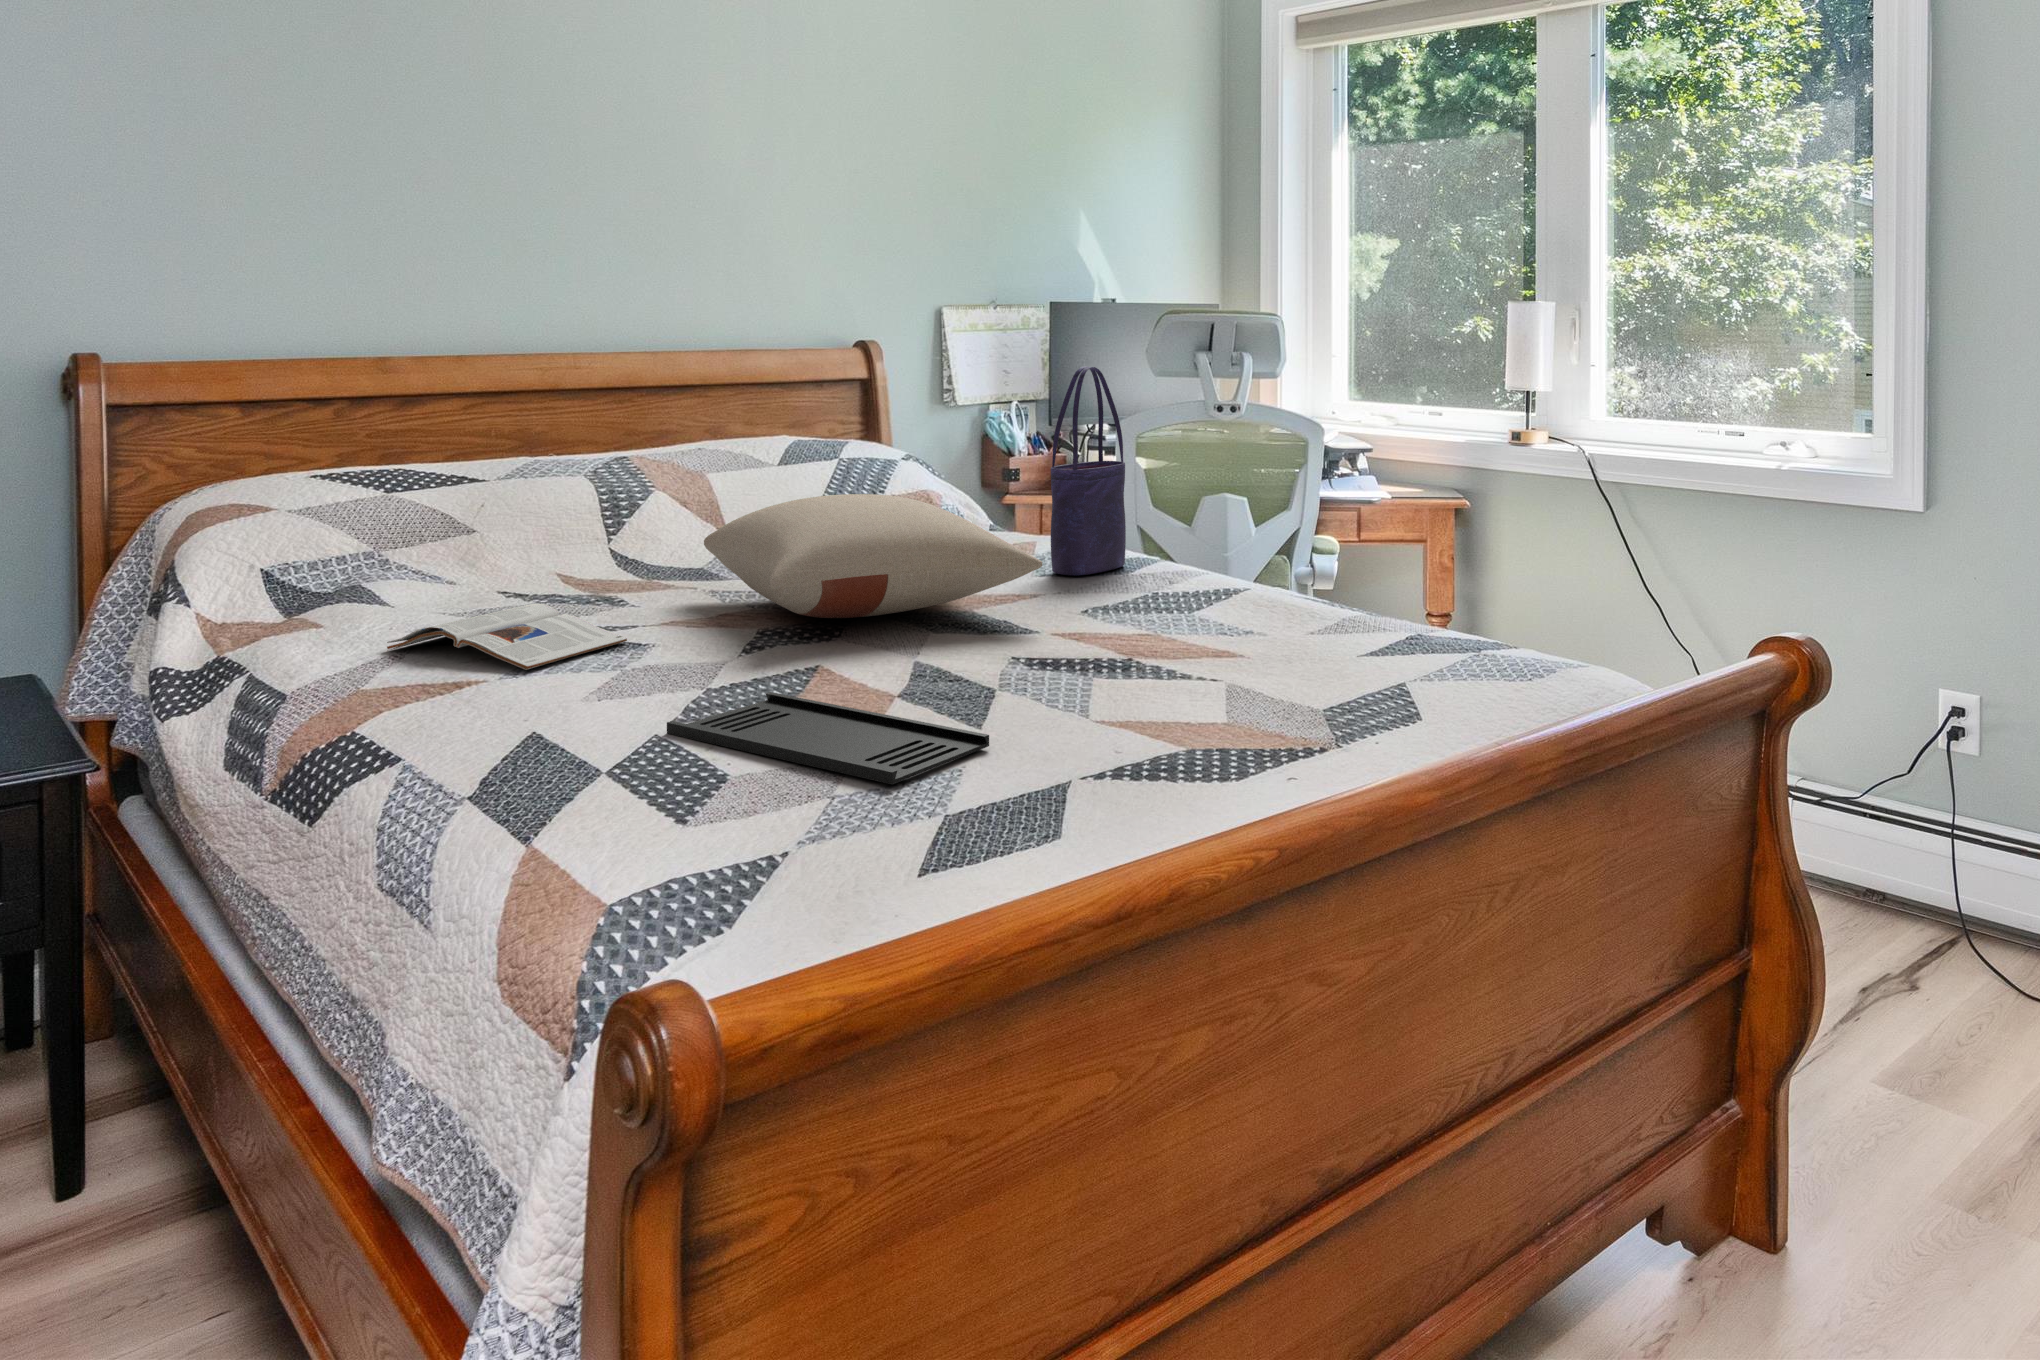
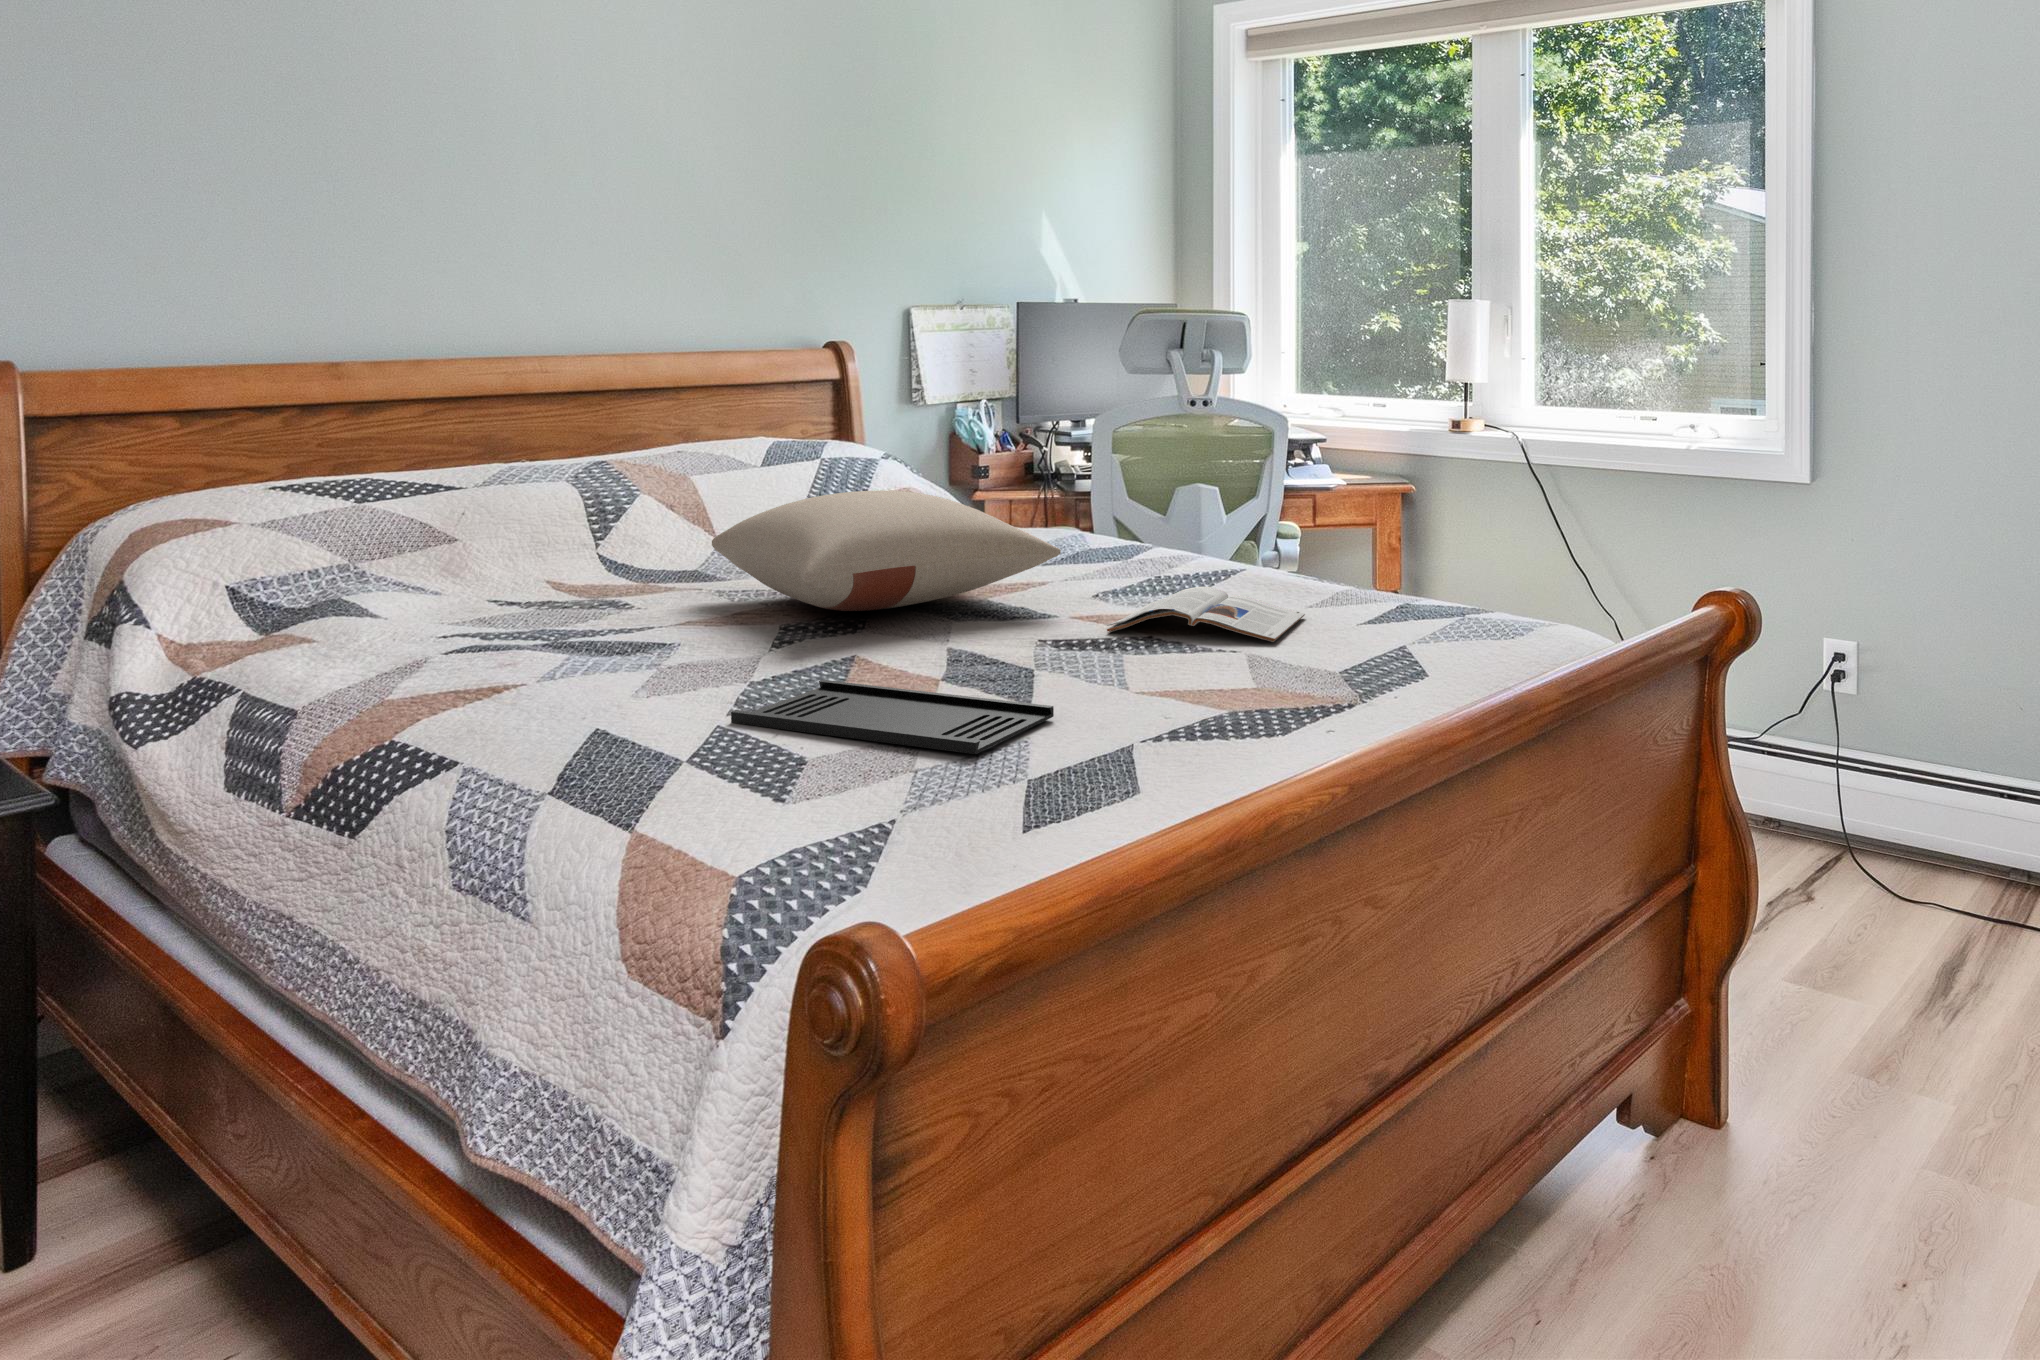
tote bag: present [1051,366,1126,575] -> none [1050,365,1119,564]
magazine: present [387,604,627,670] -> present [1107,587,1305,642]

